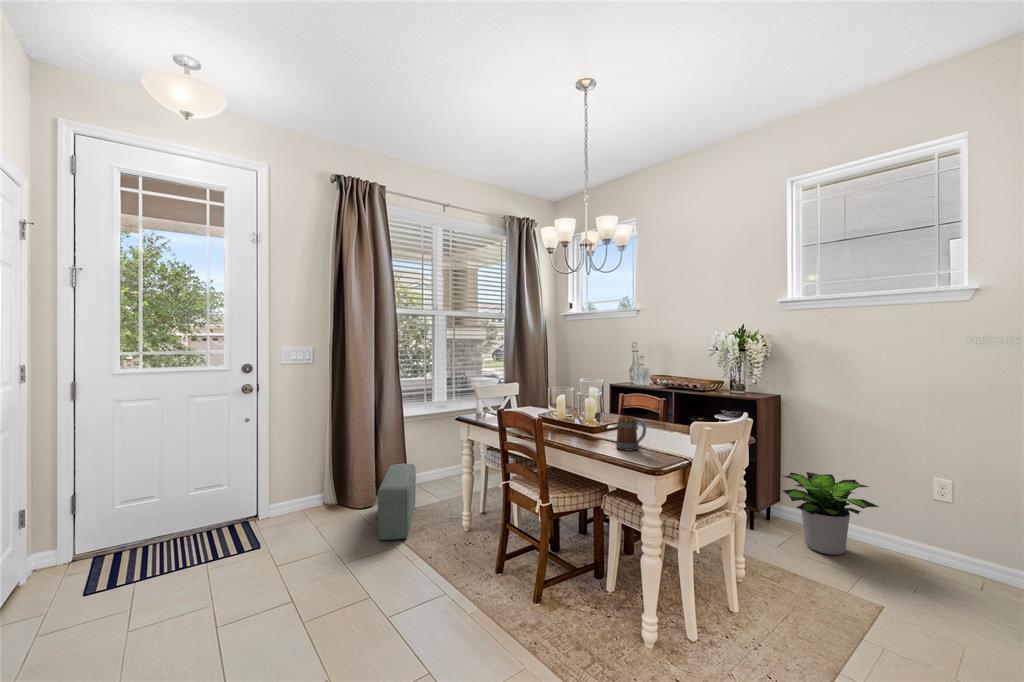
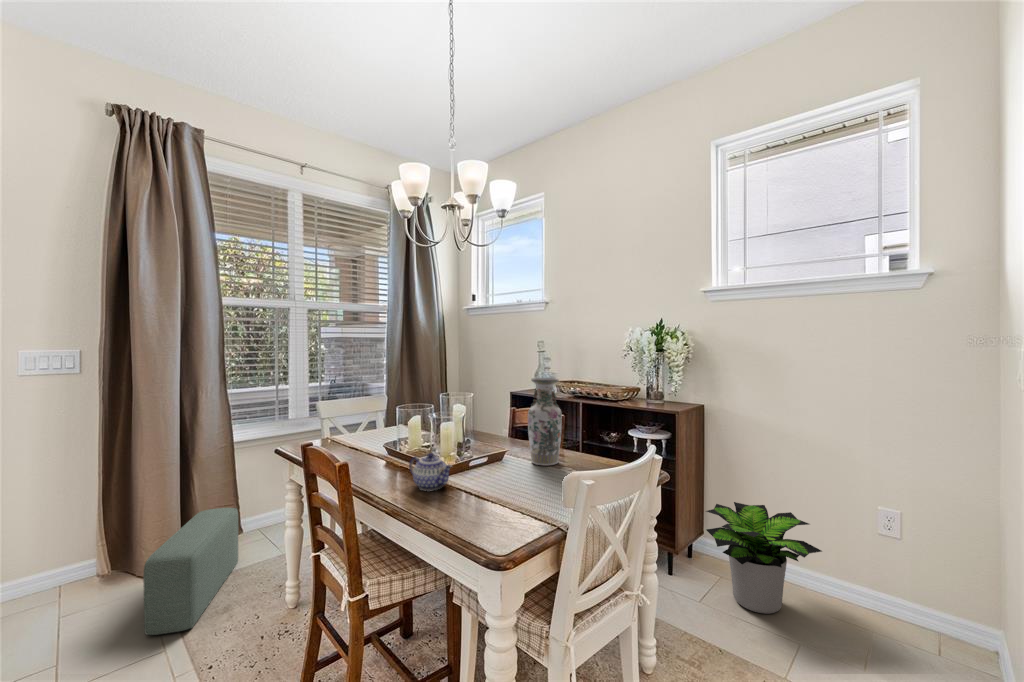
vase: none [645,369,671,431] -> present [528,378,562,465]
mug: present [616,416,646,451] -> none [466,454,507,509]
teapot: none [569,417,603,441] -> present [409,453,452,491]

